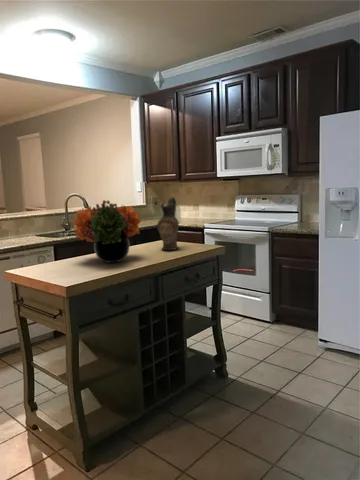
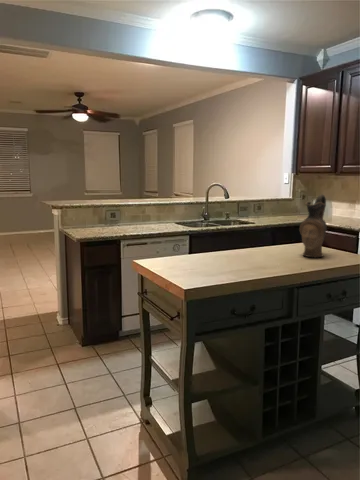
flower arrangement: present [72,200,141,263] -> none [202,194,281,265]

